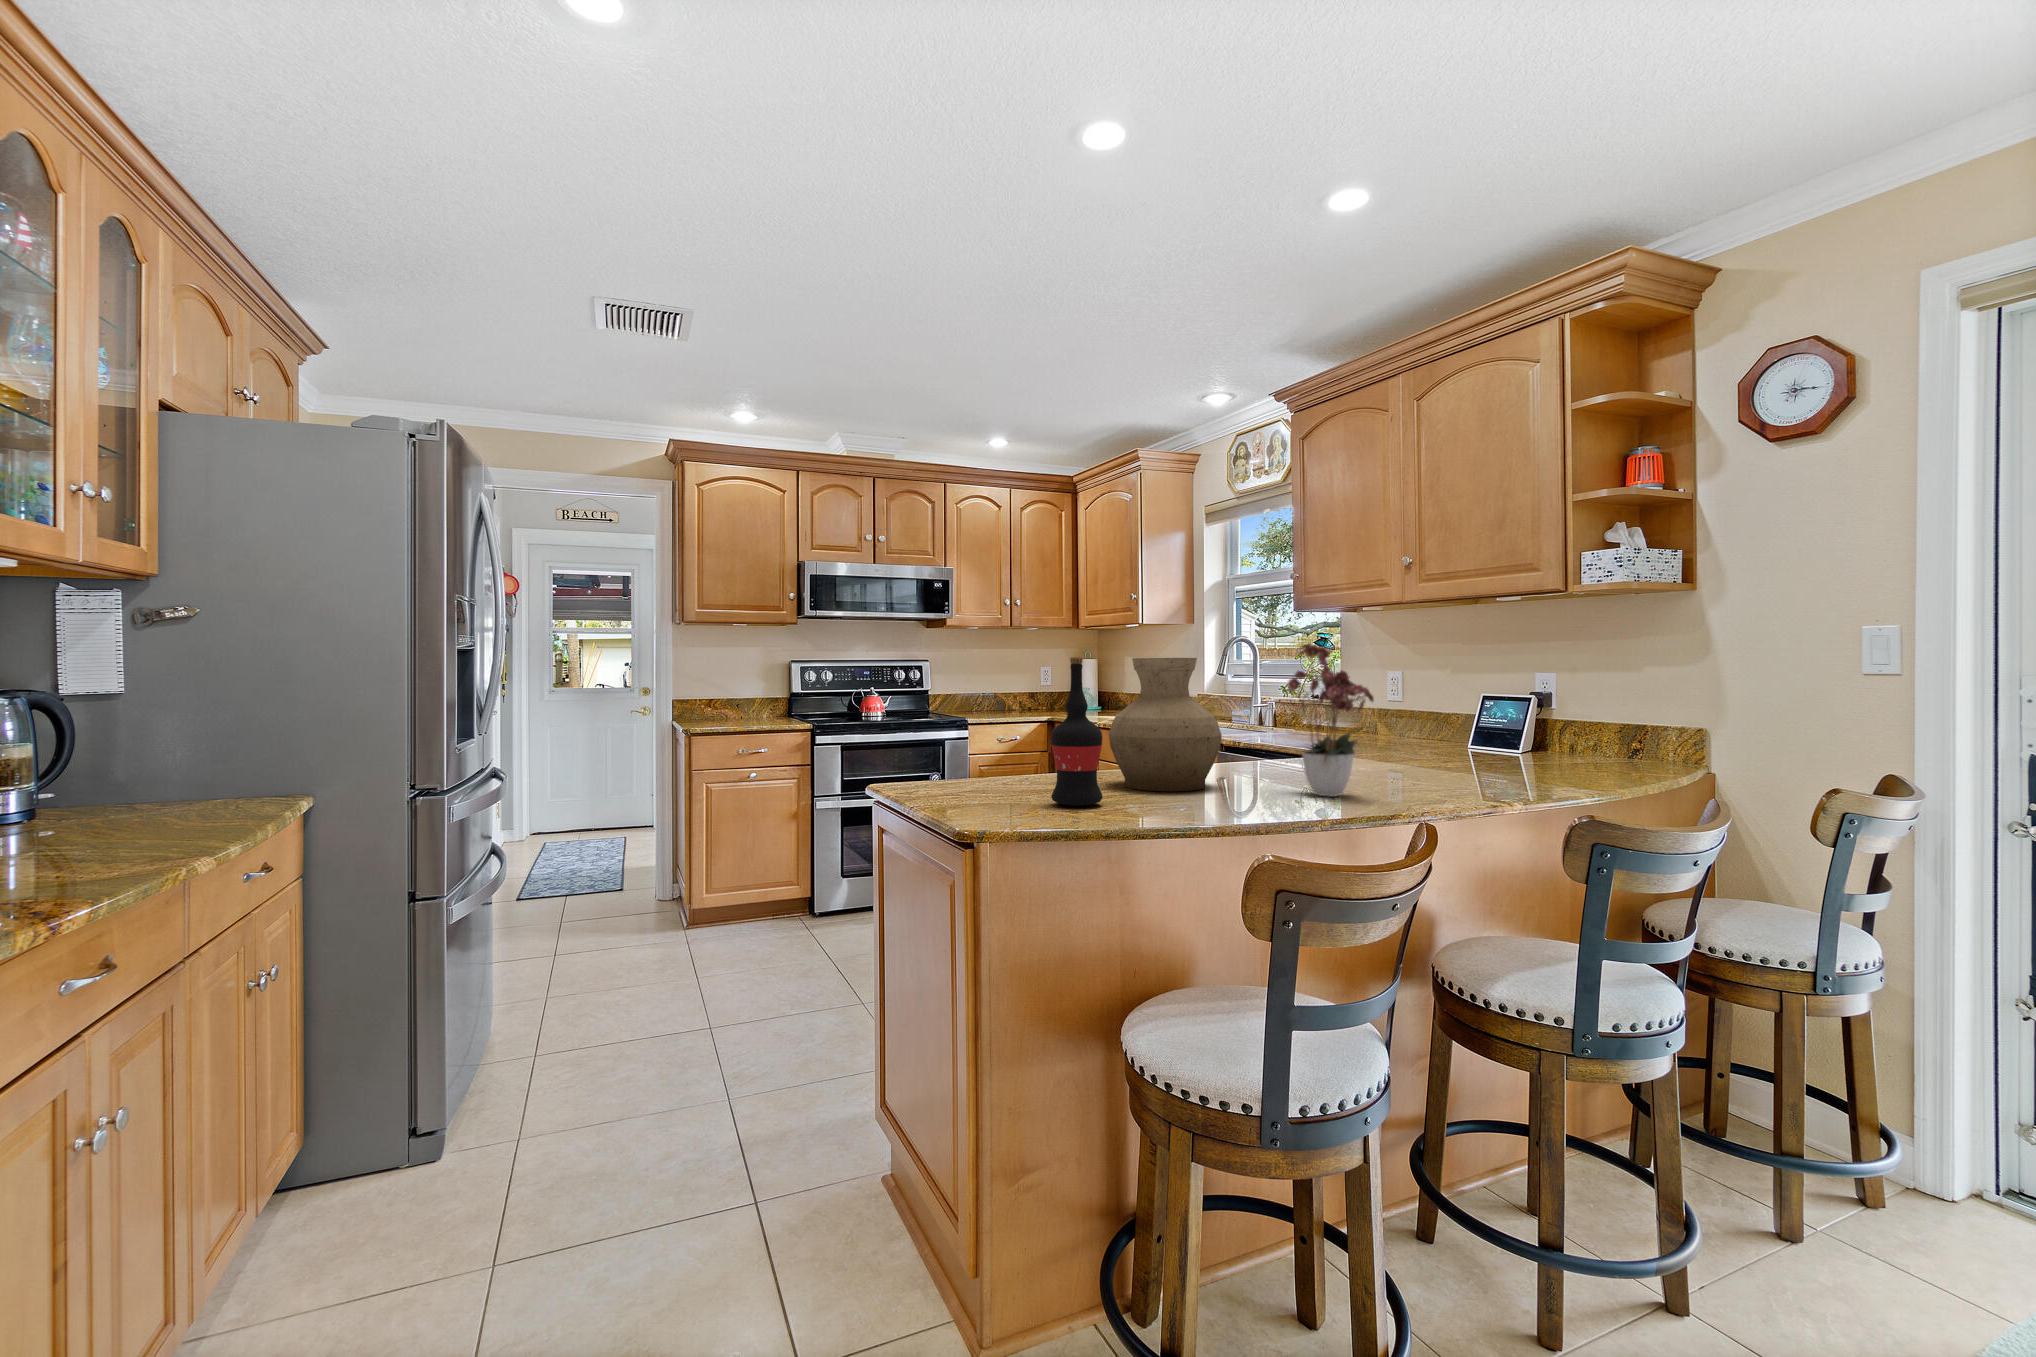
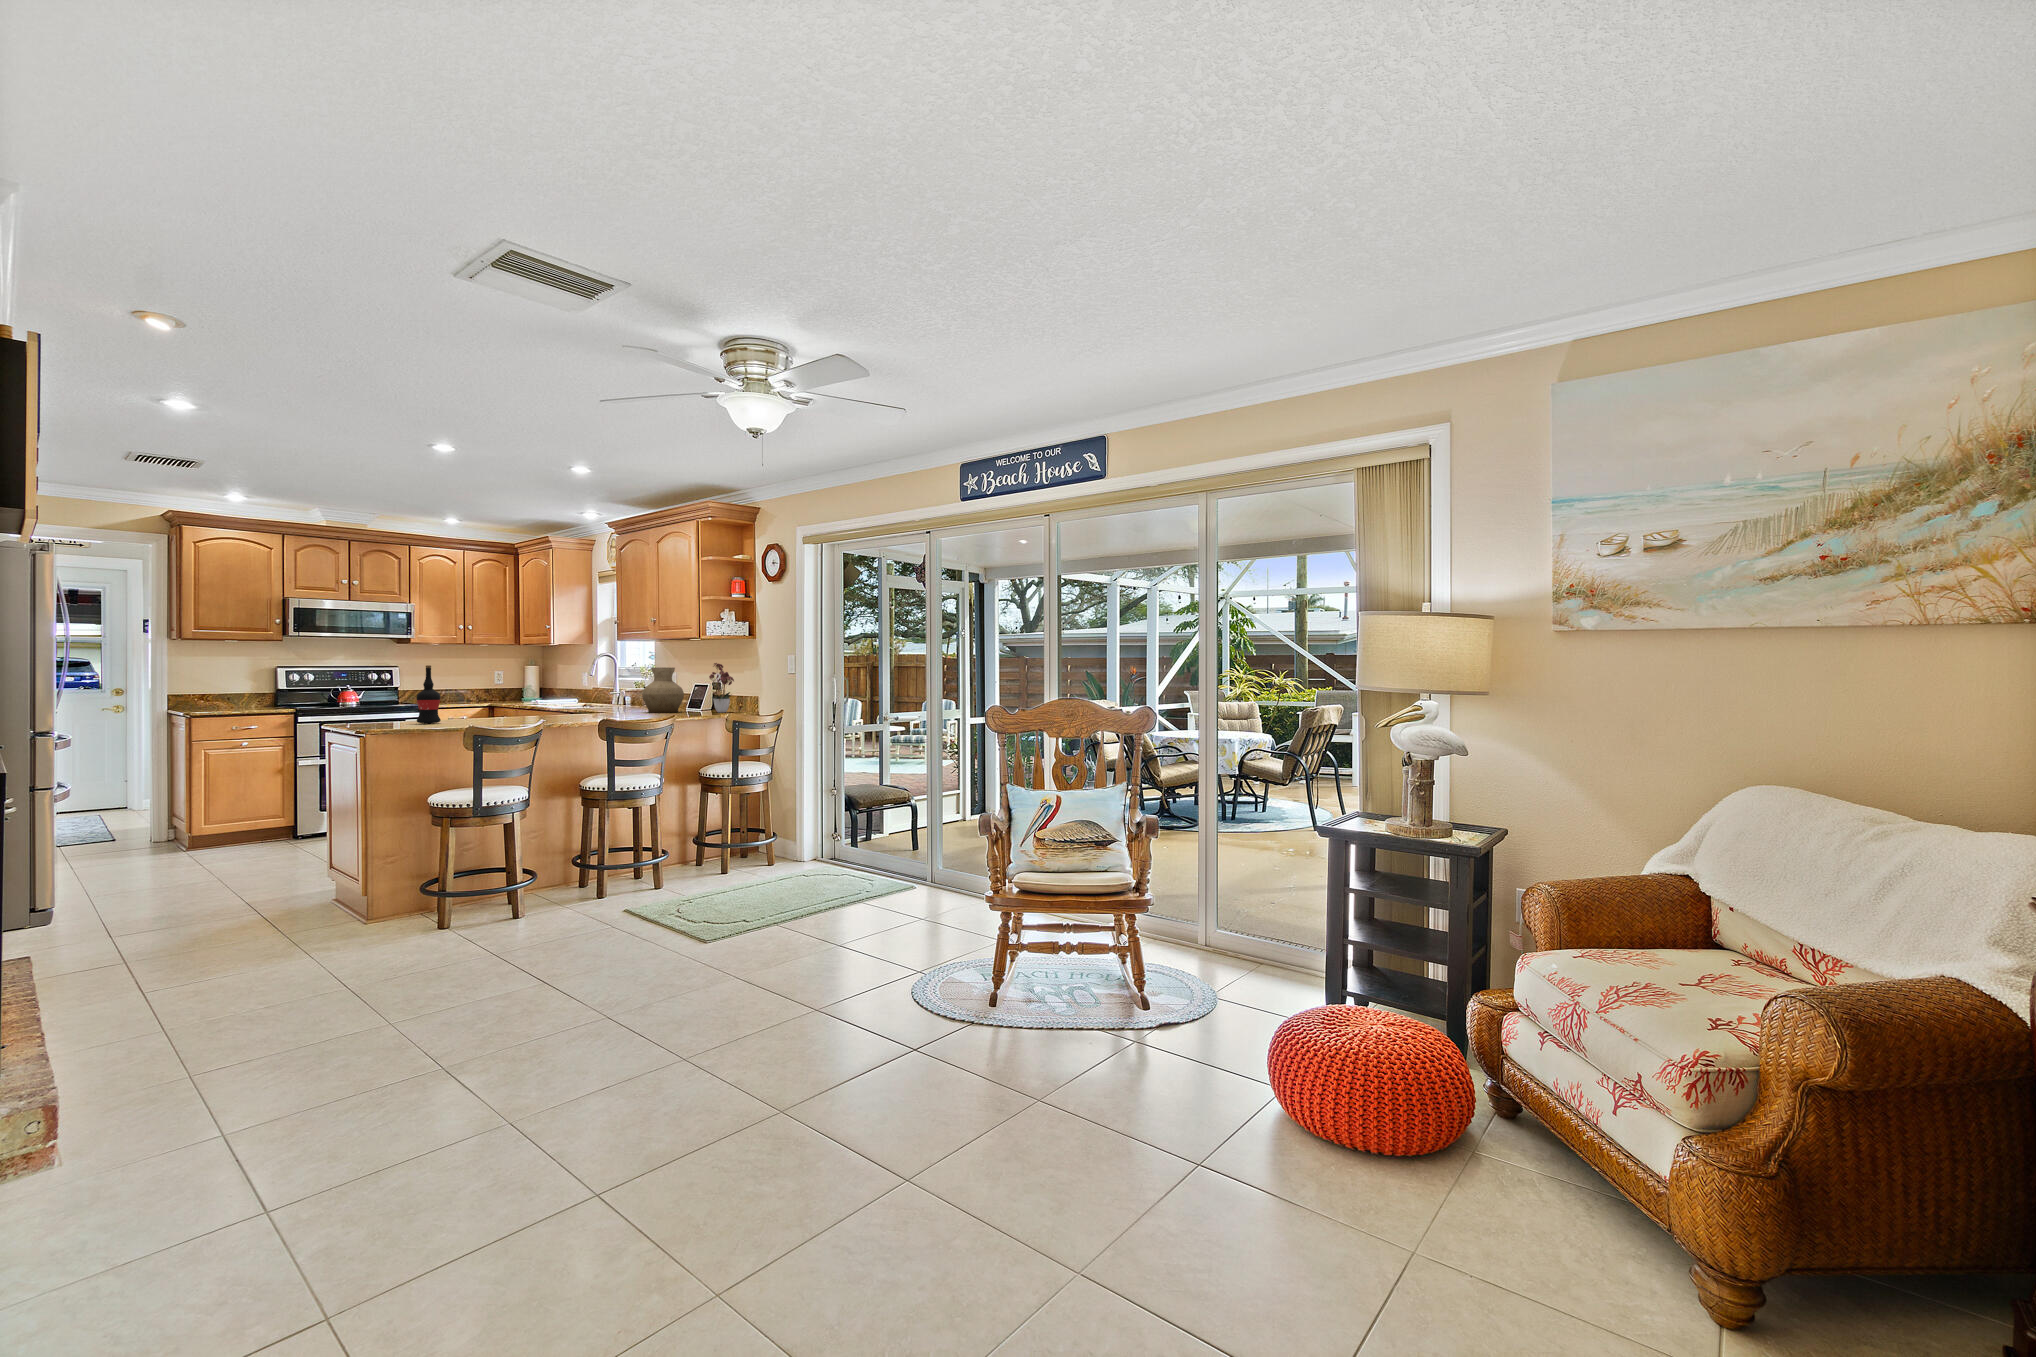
flower arrangement: present [1288,643,1374,796] -> present [709,663,734,712]
vase: present [1109,658,1222,791] -> present [642,667,684,713]

